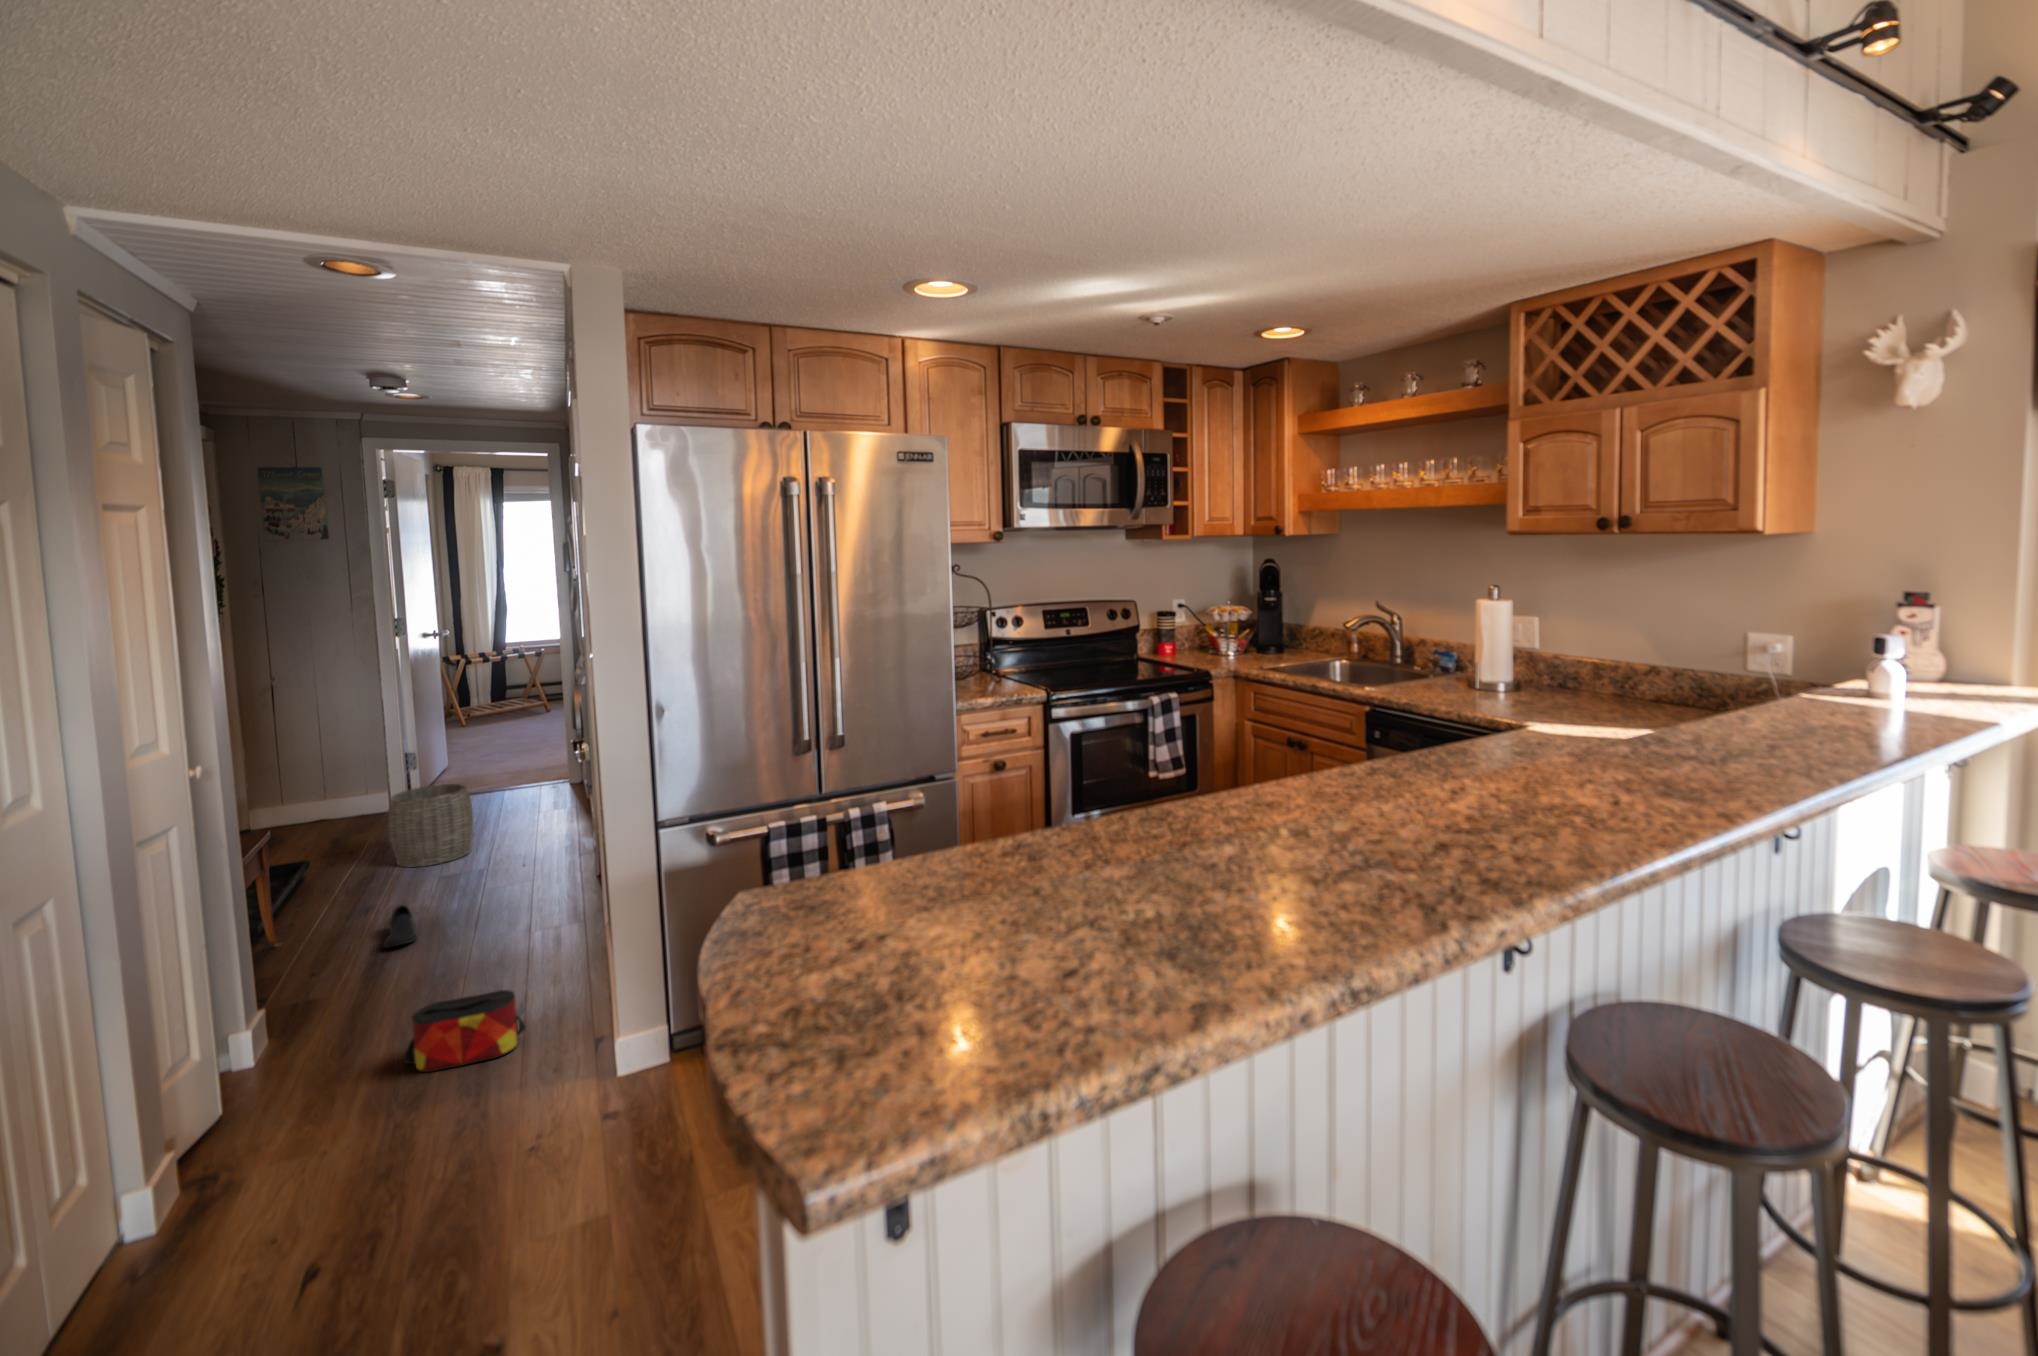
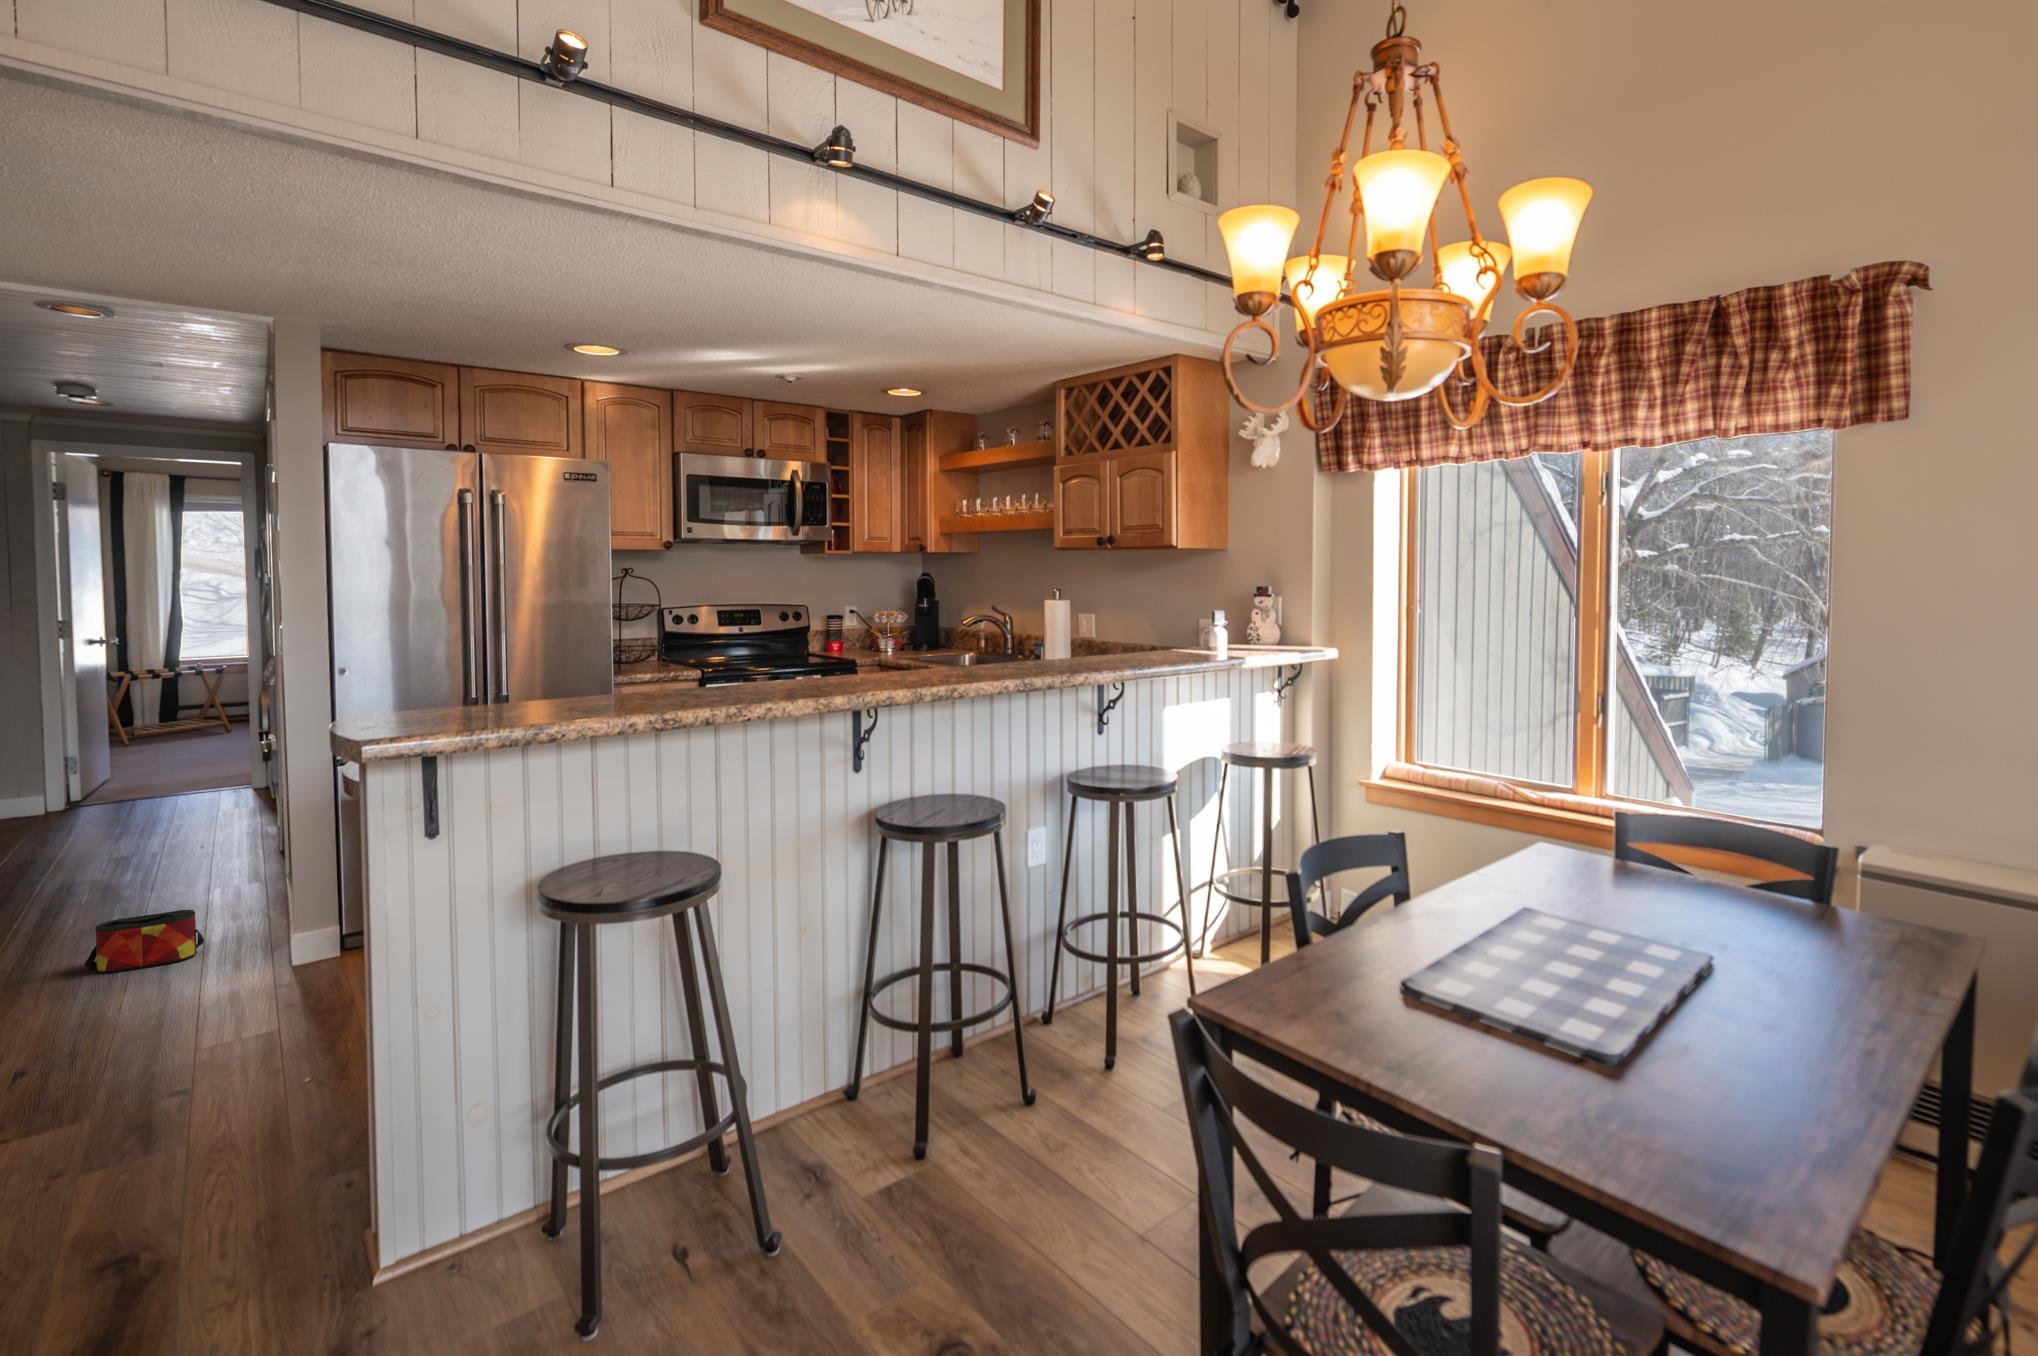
woven basket: present [388,784,473,867] -> none [52,776,145,854]
shoe: present [383,905,417,948] -> none [53,871,88,905]

